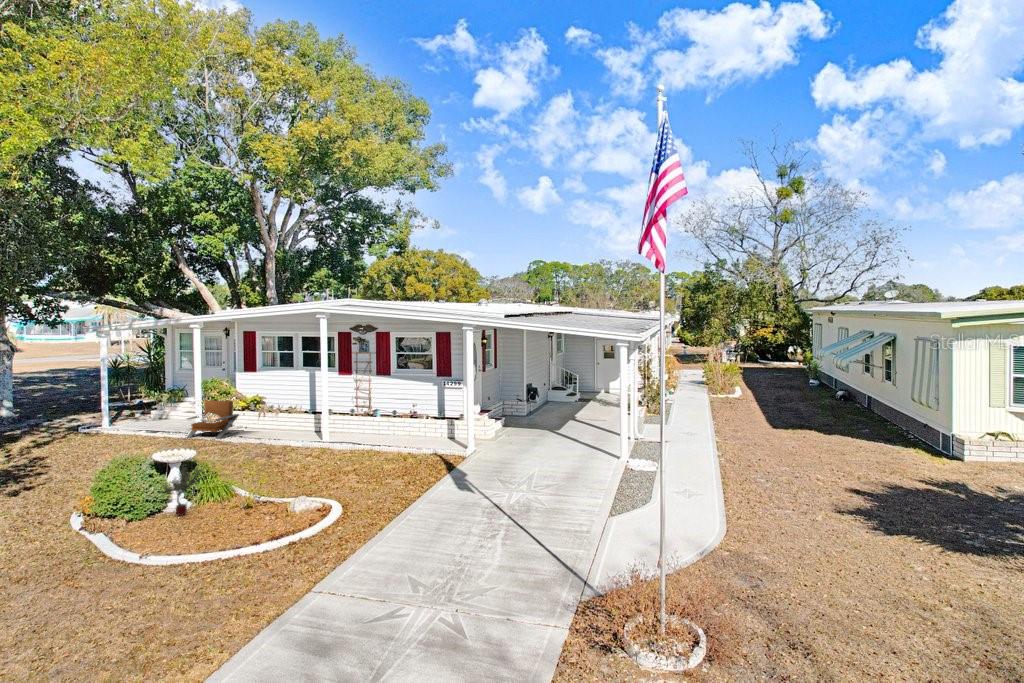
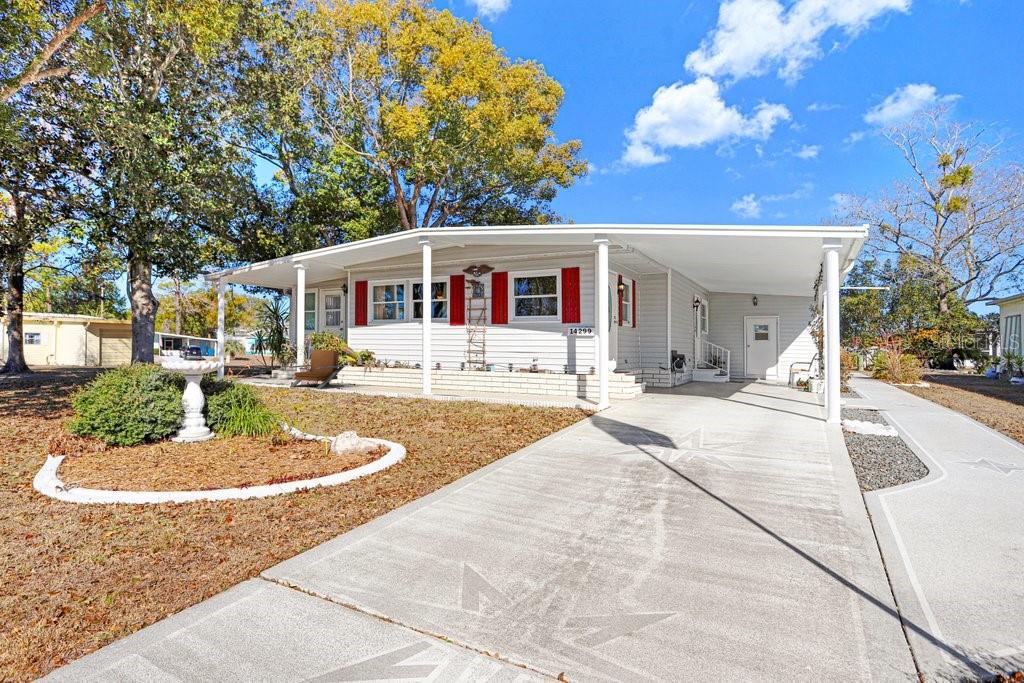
potted tree: present [159,465,201,516] -> none [162,374,229,445]

